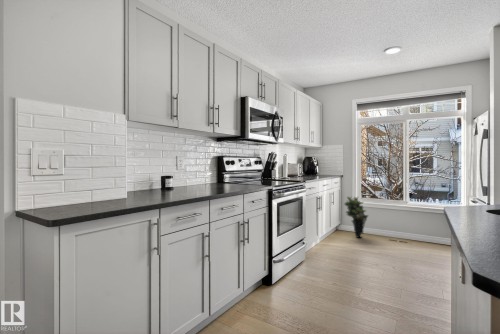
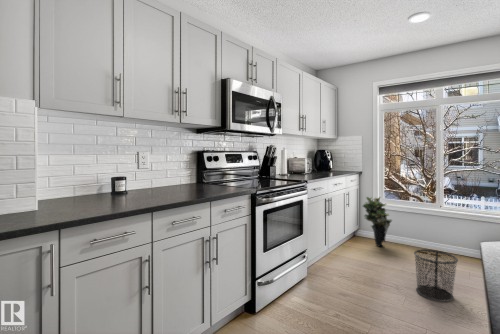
waste bin: none [389,234,421,273] -> present [414,249,458,302]

